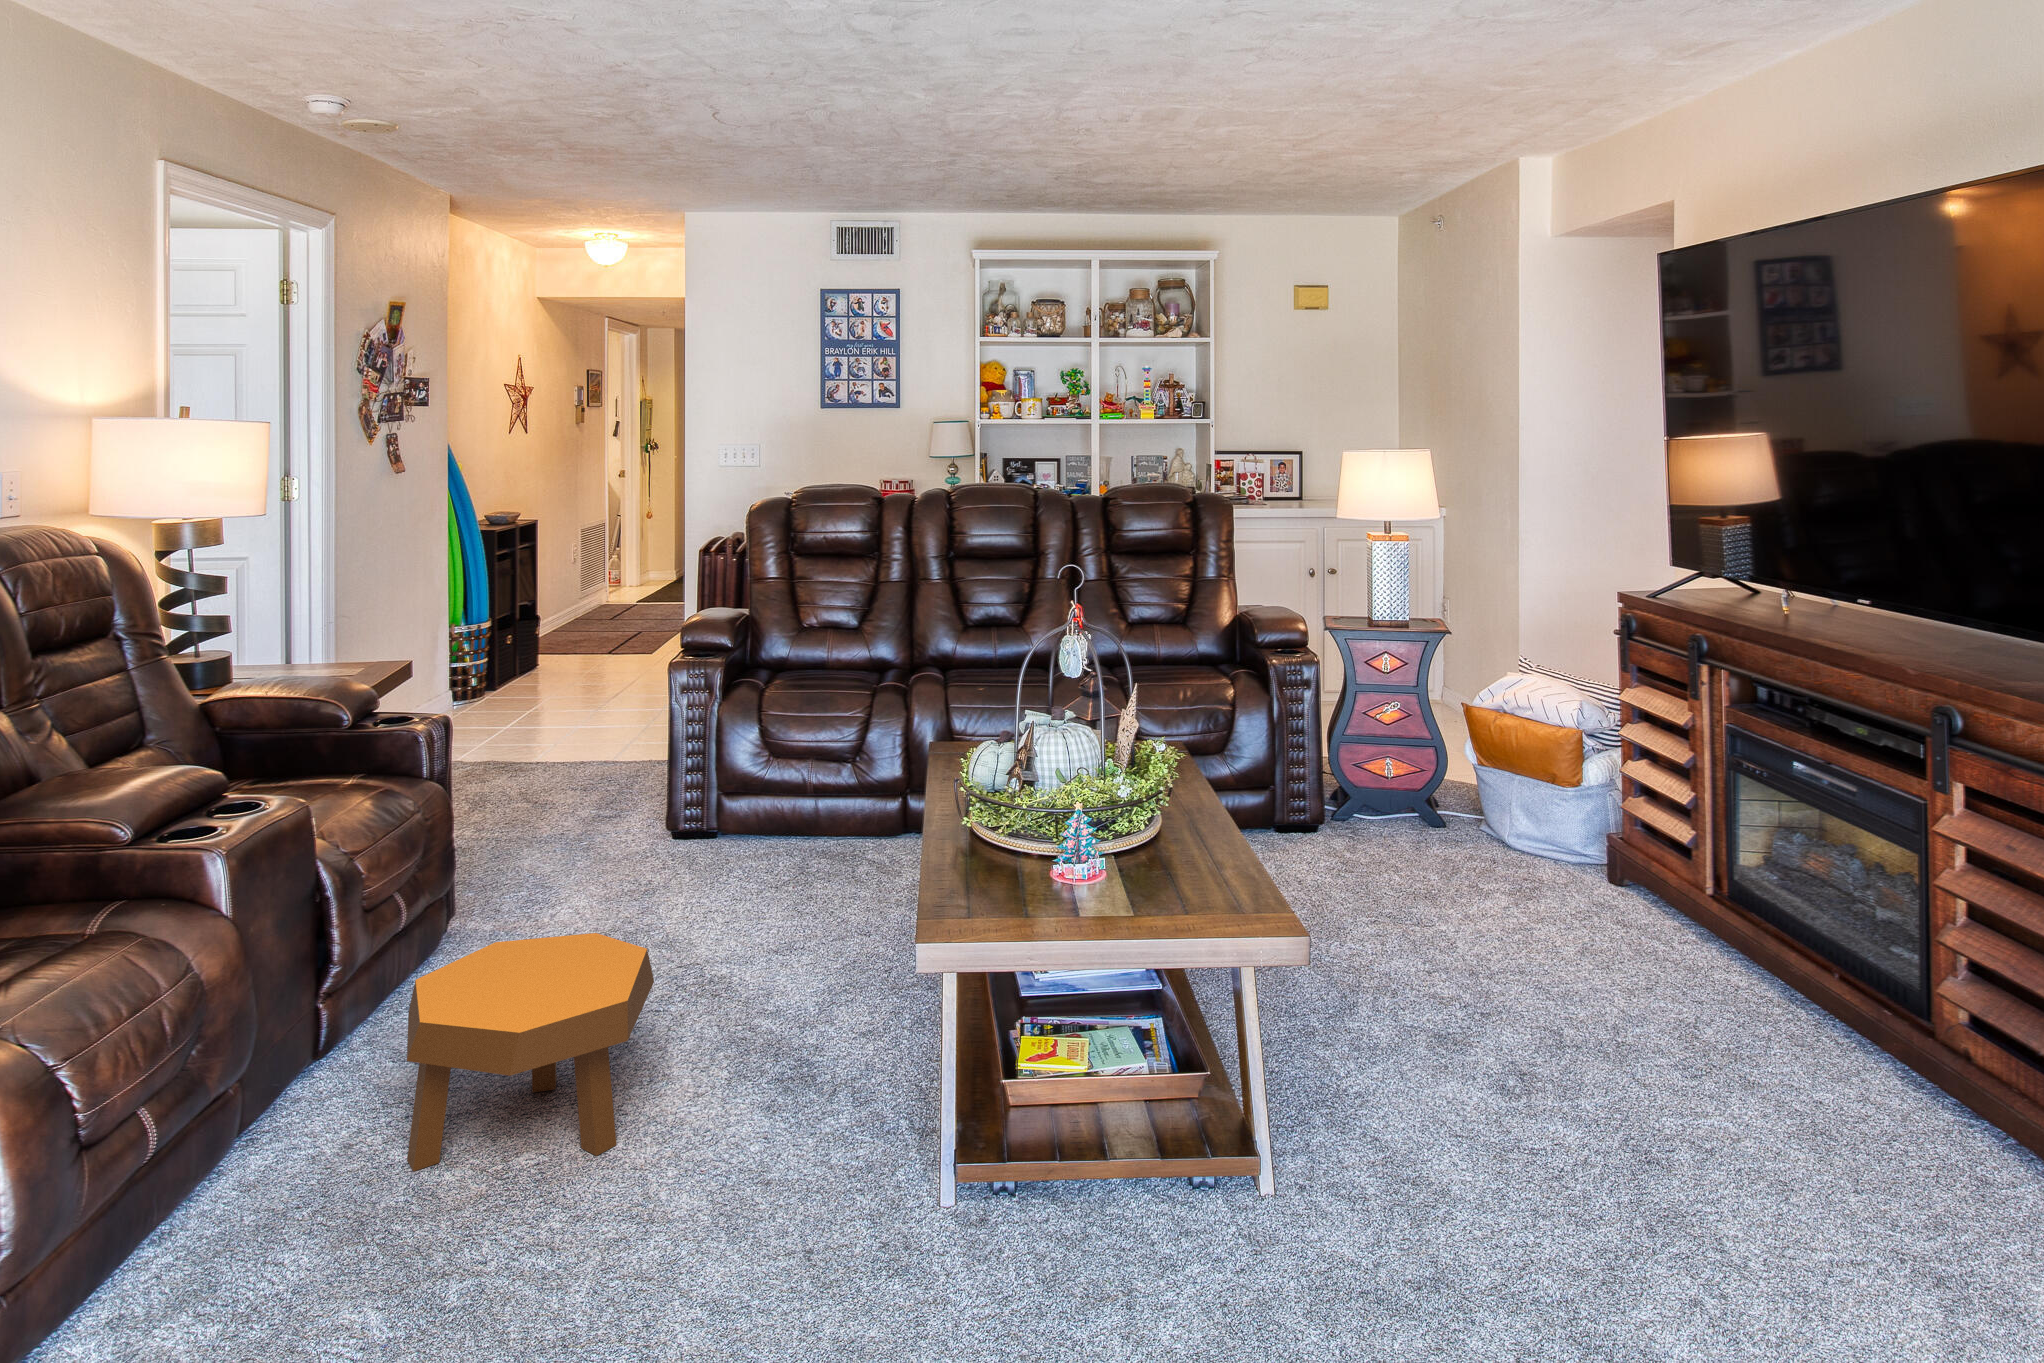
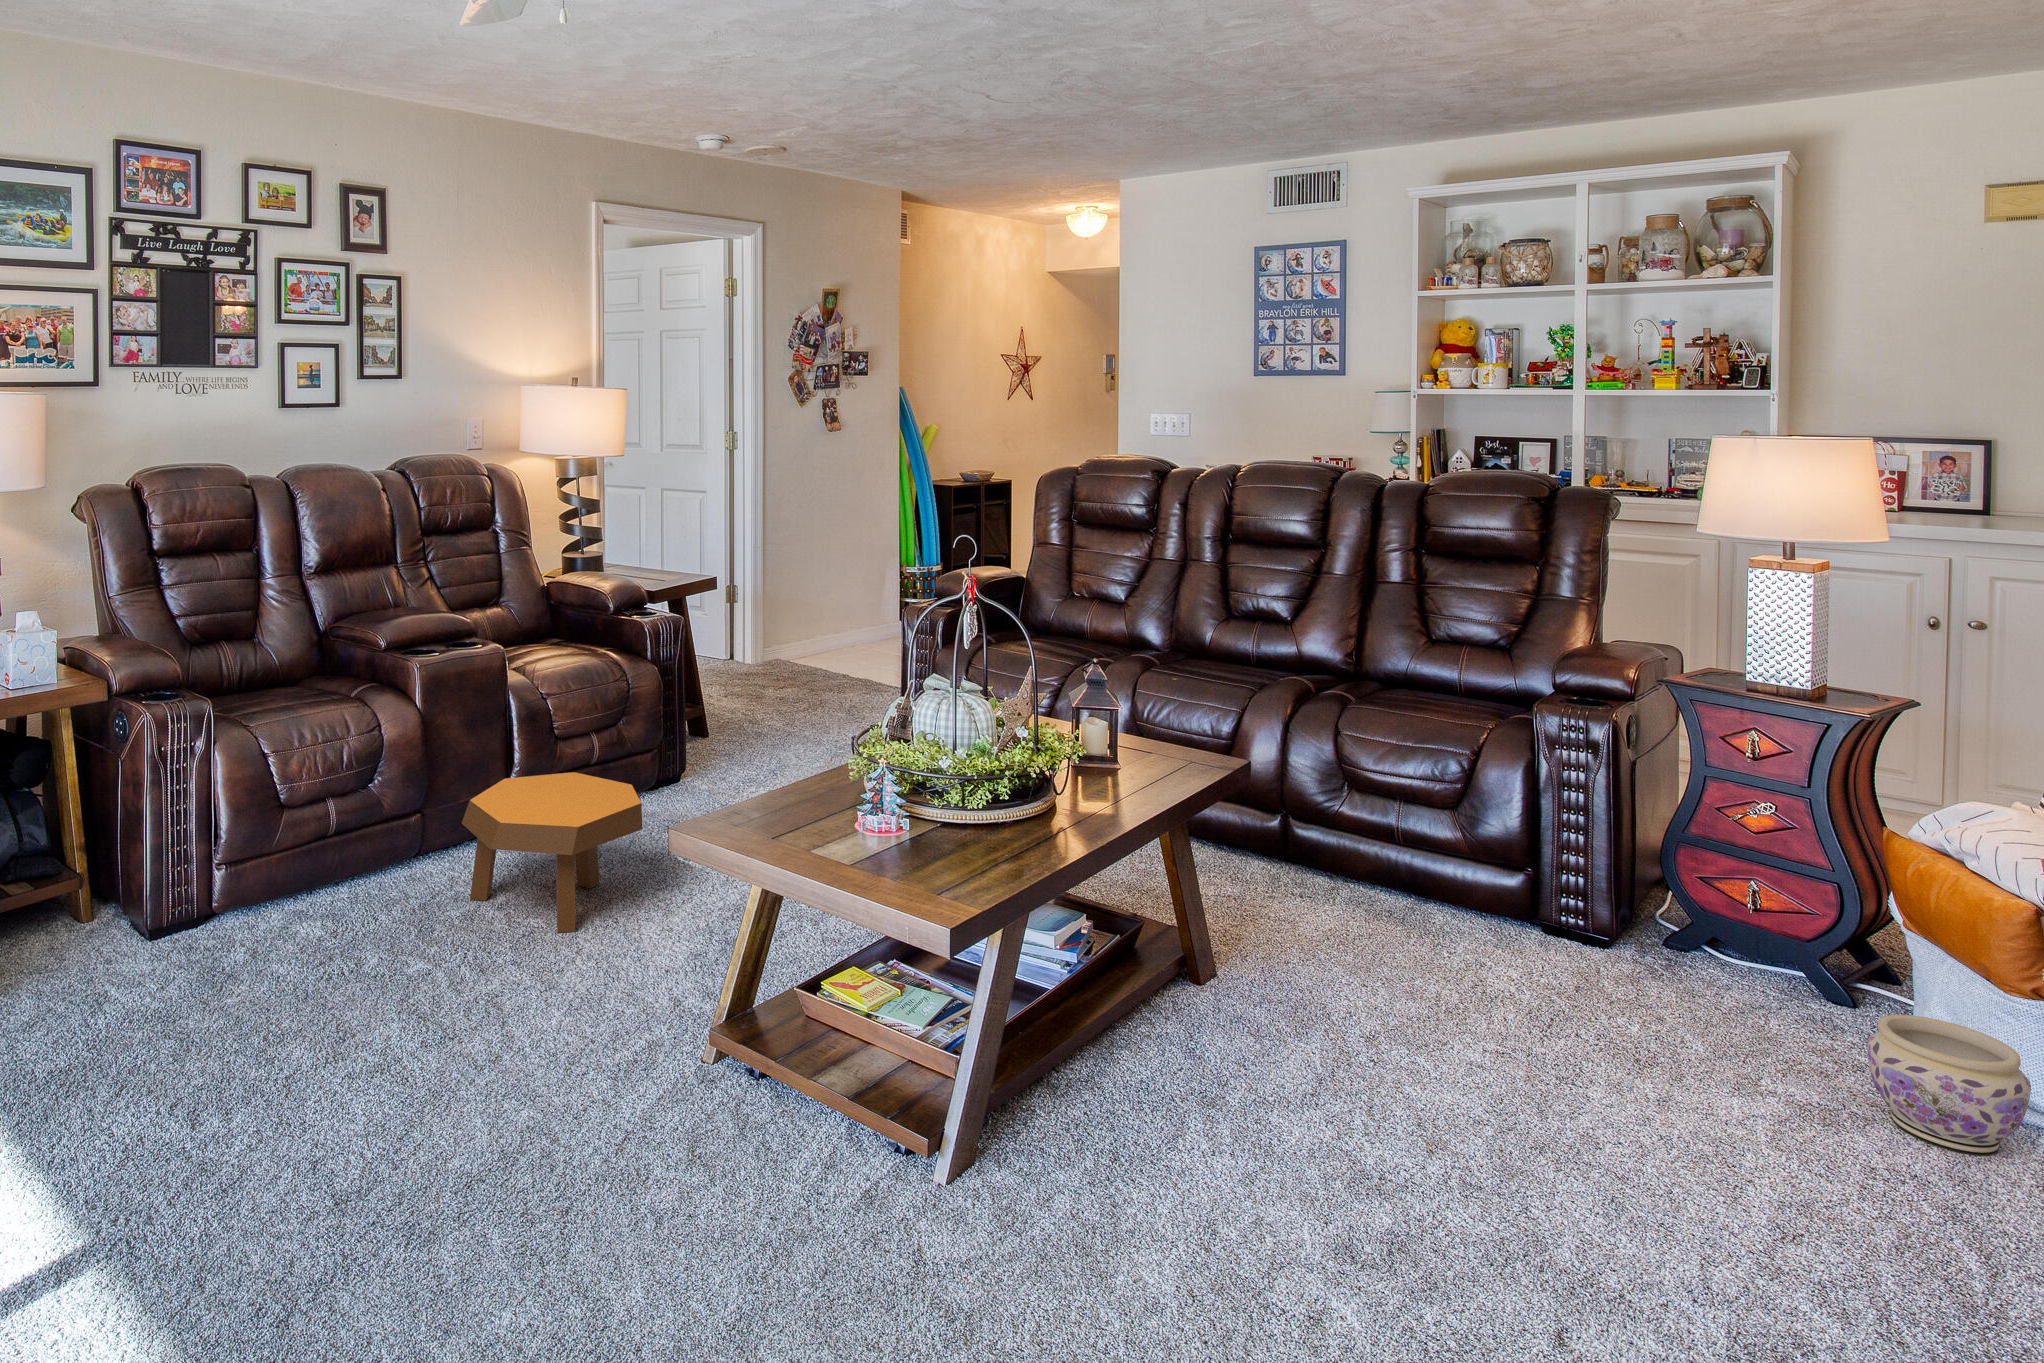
planter: none [1528,816,1608,895] -> present [1867,1015,2031,1155]

